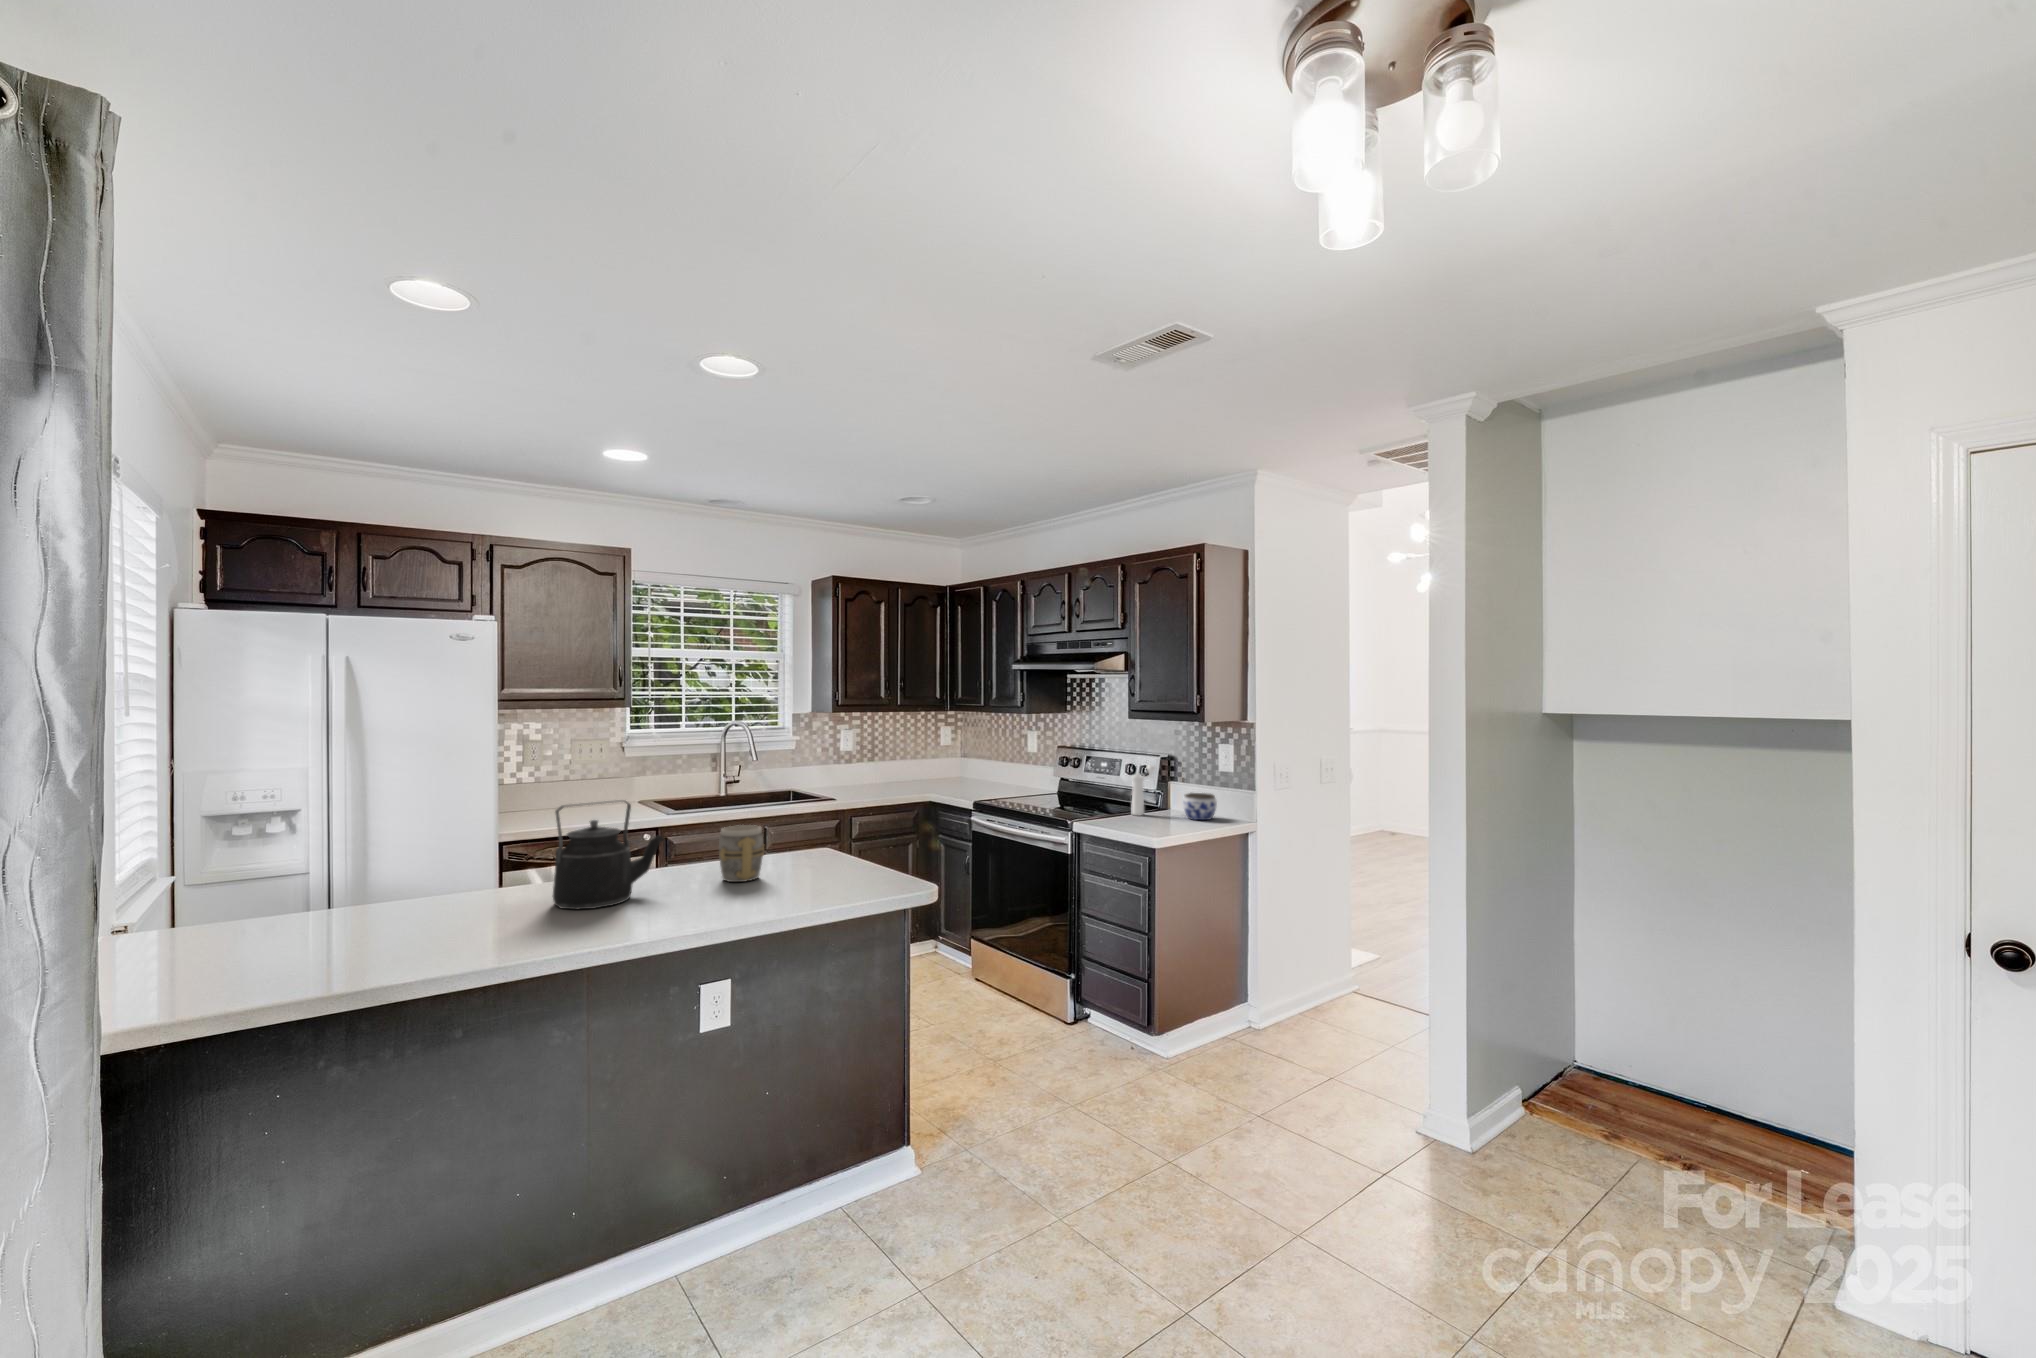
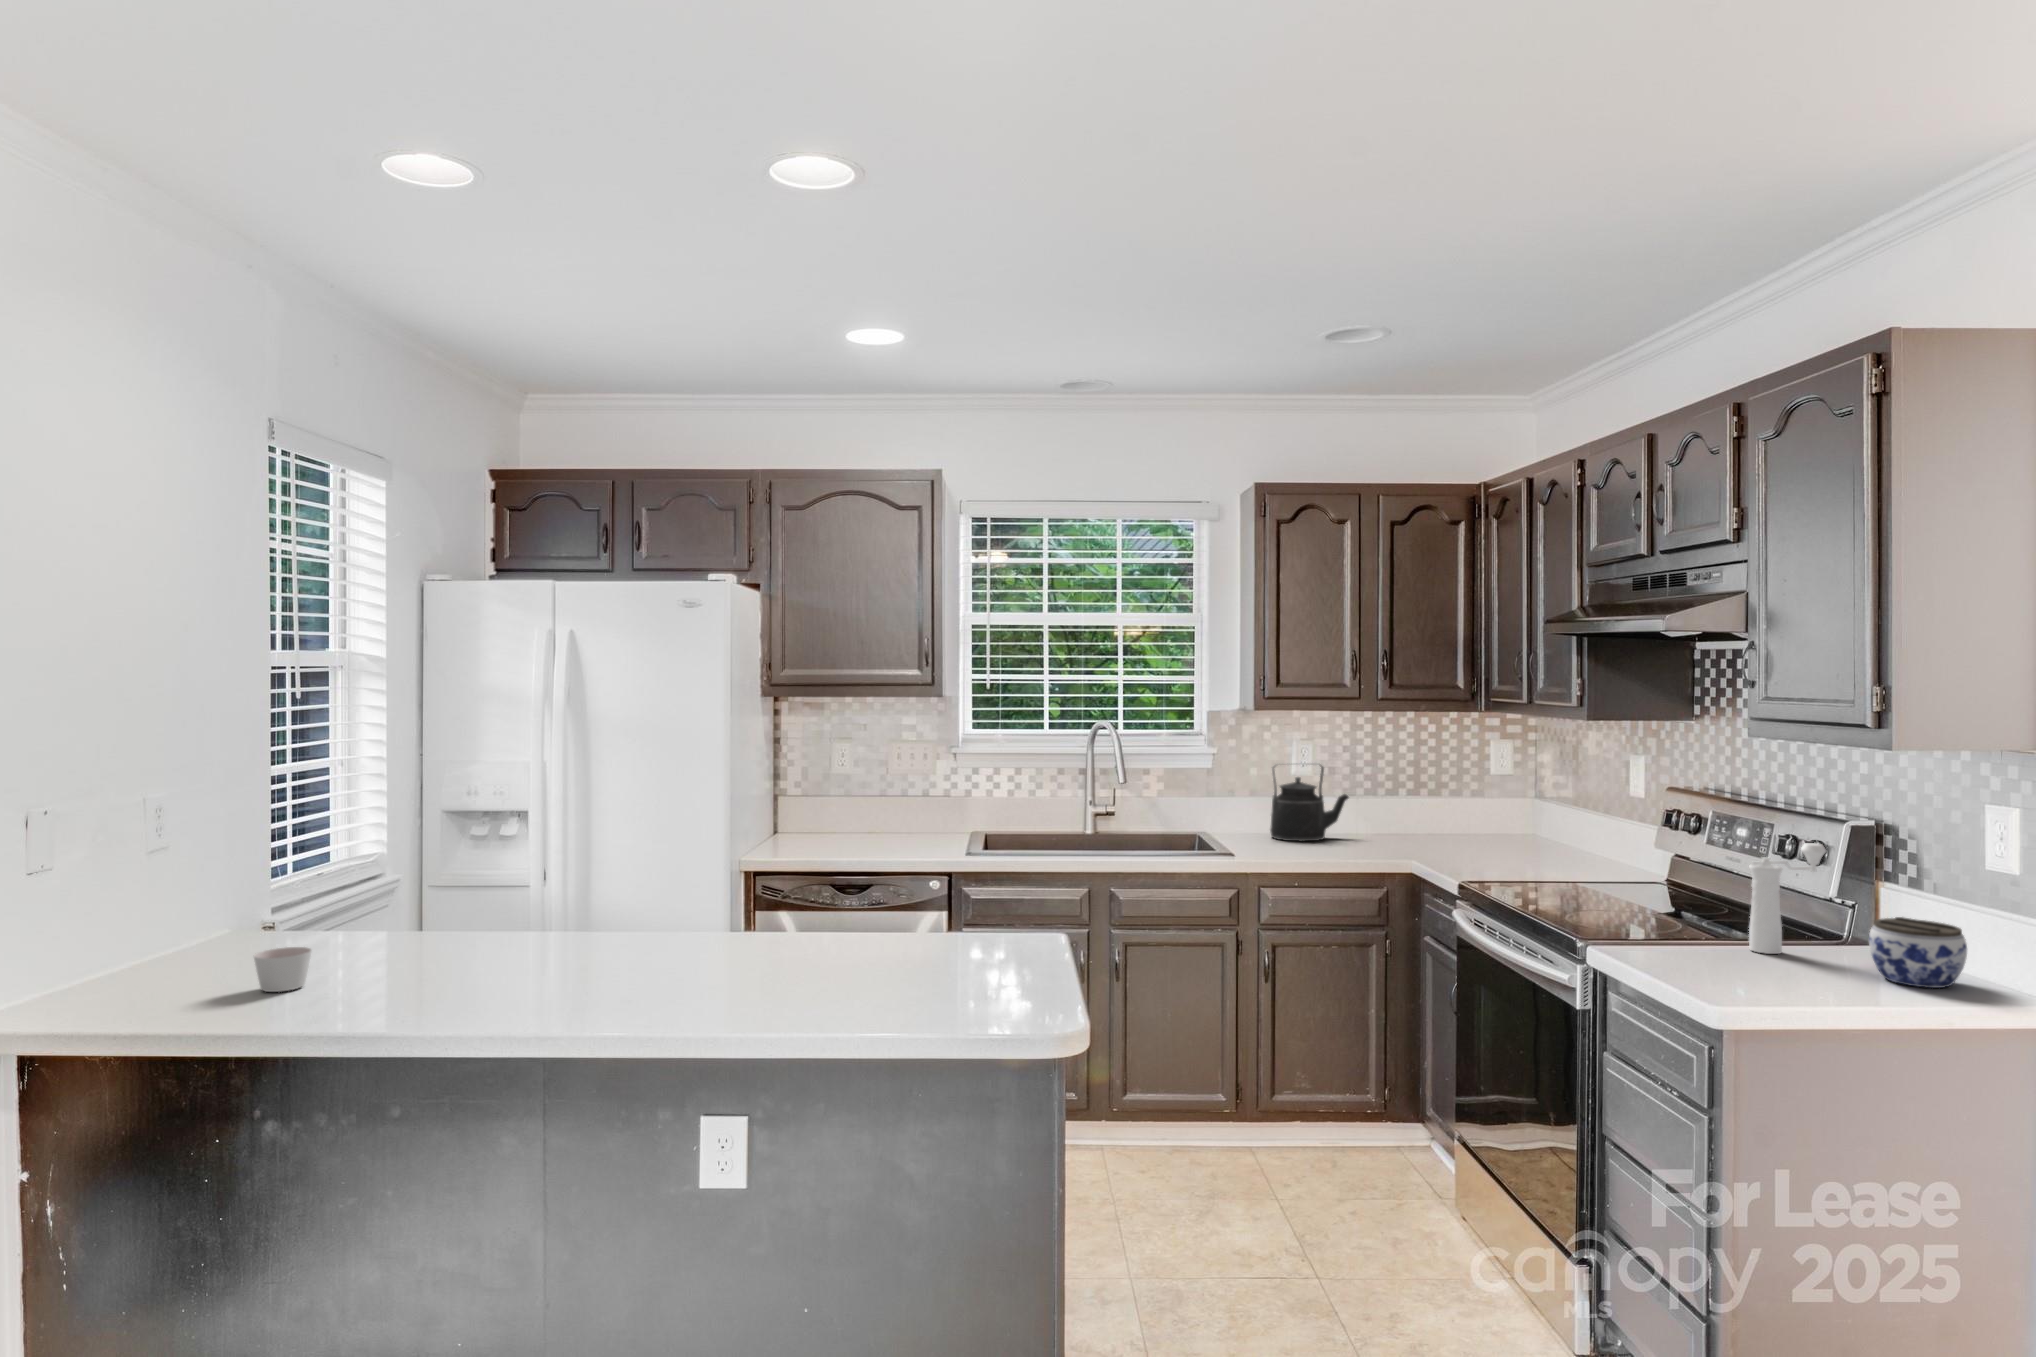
kettle: present [553,800,664,910] -> present [1270,763,1349,841]
mug: present [719,825,764,882] -> none [786,883,854,972]
candle: none [308,920,362,960] -> present [254,947,311,992]

